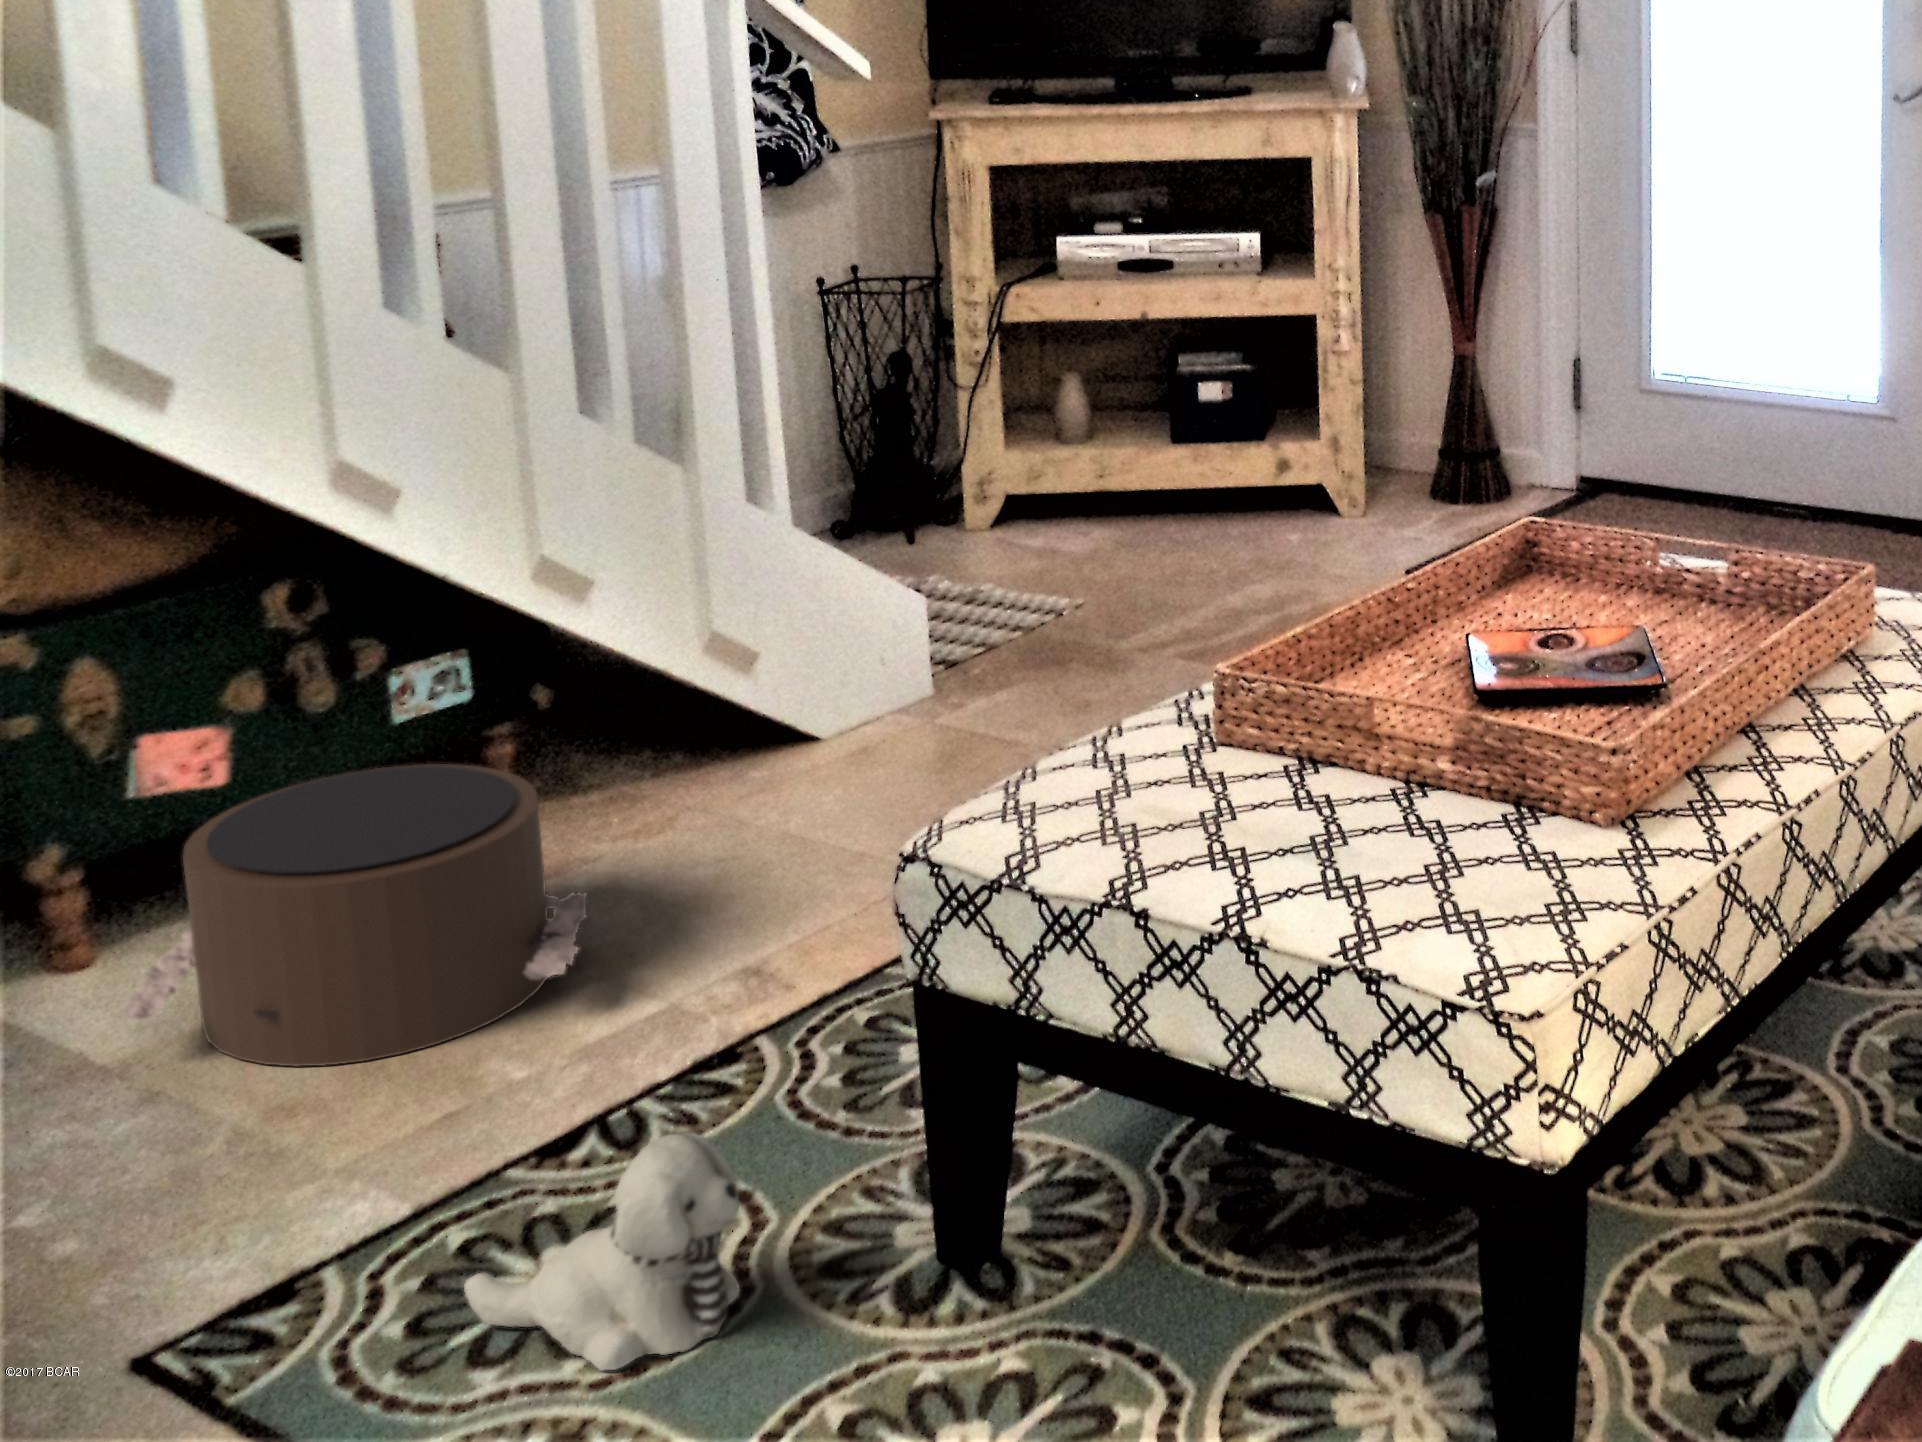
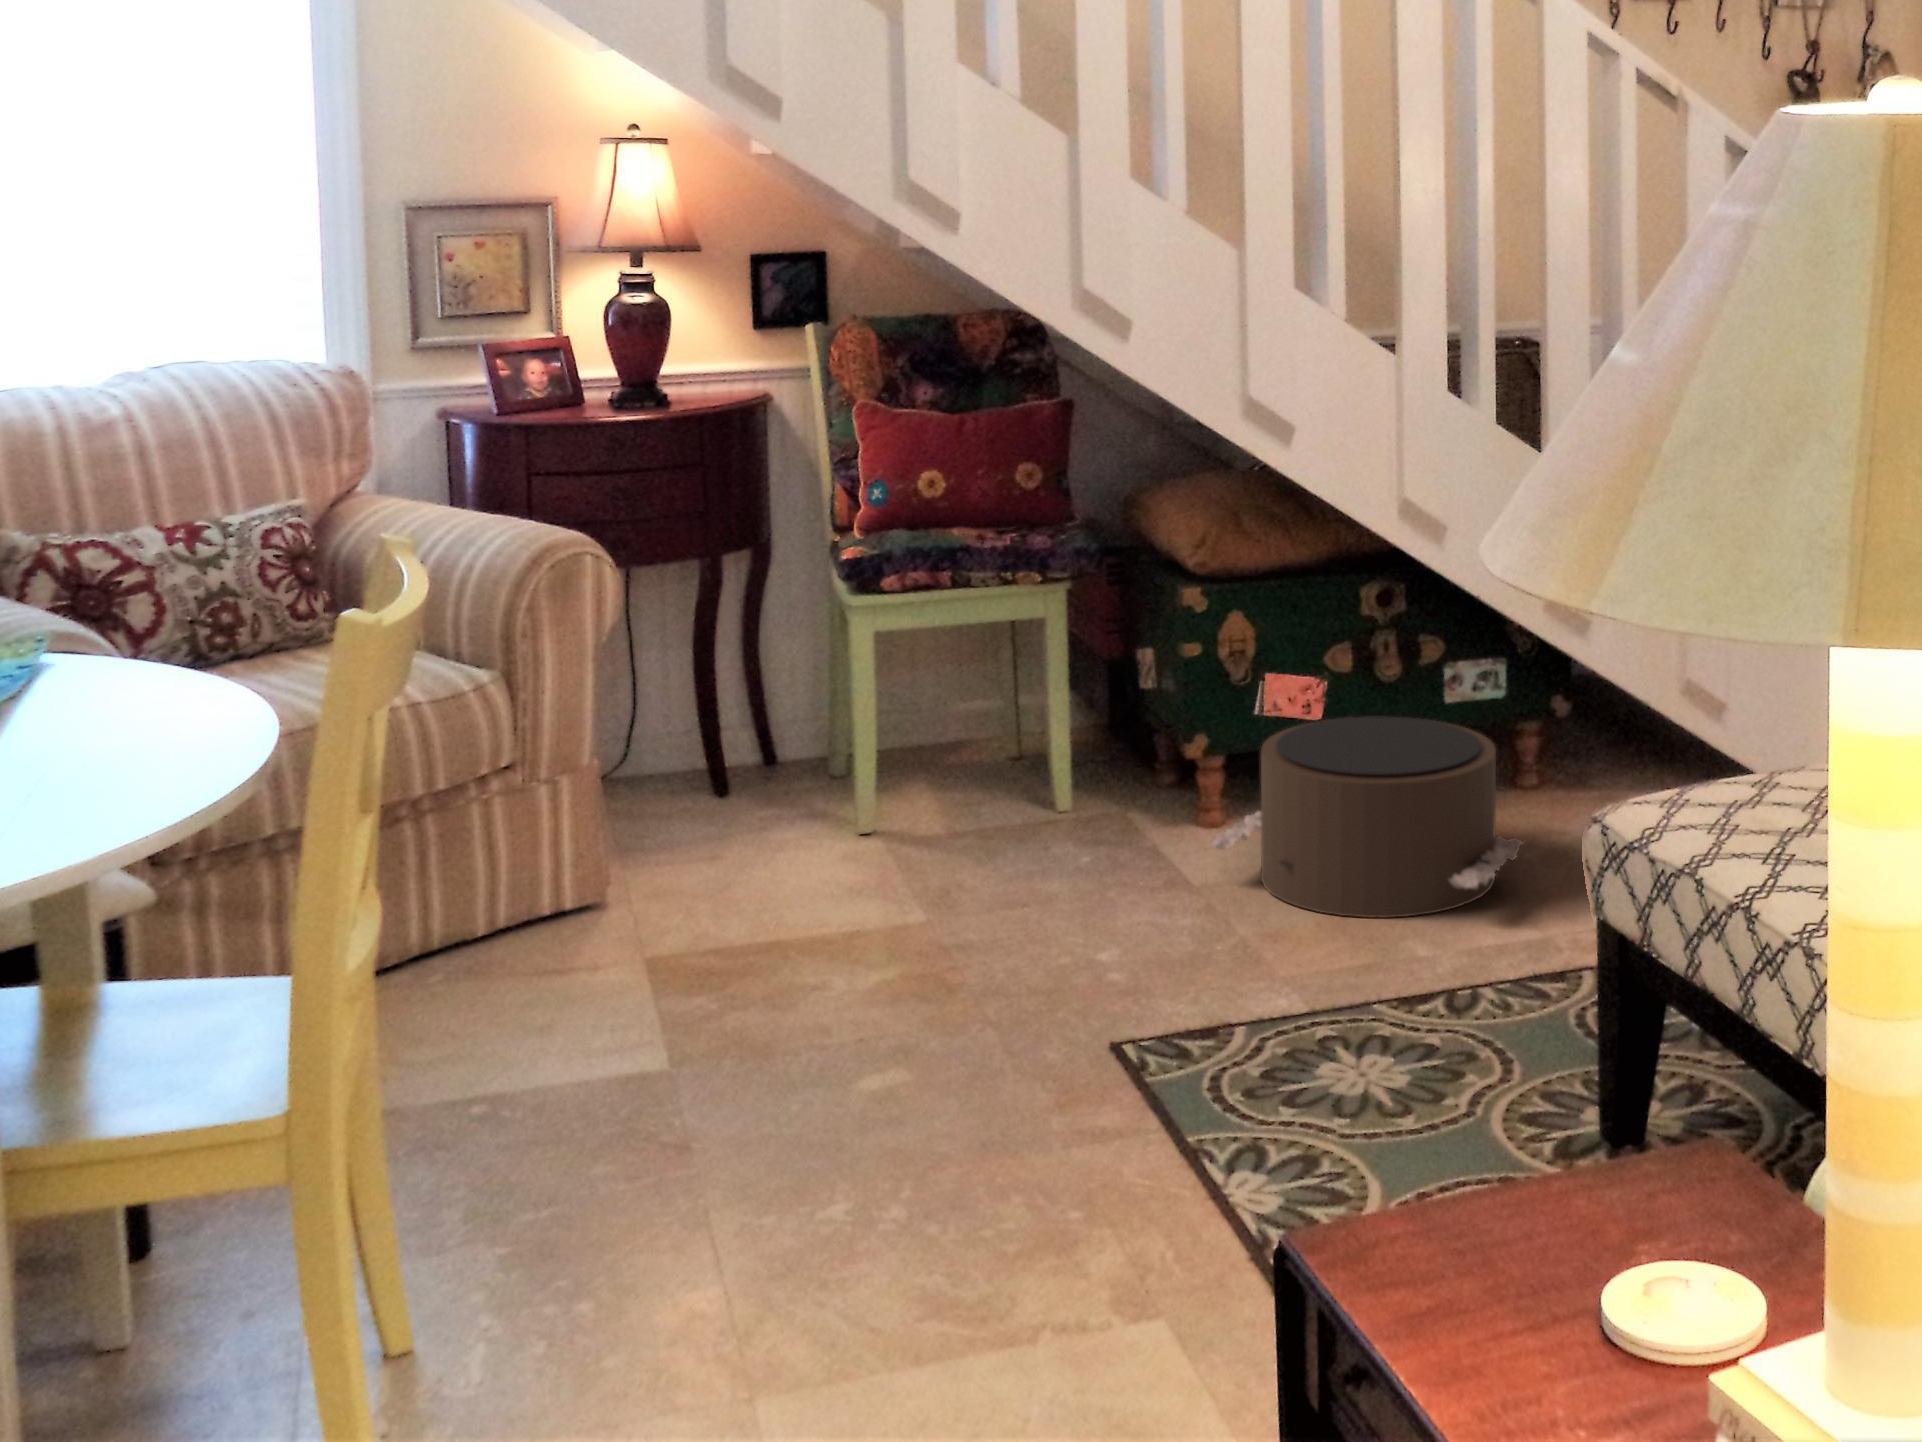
plush toy: present [464,1133,740,1370] -> none [1295,984,1470,1143]

